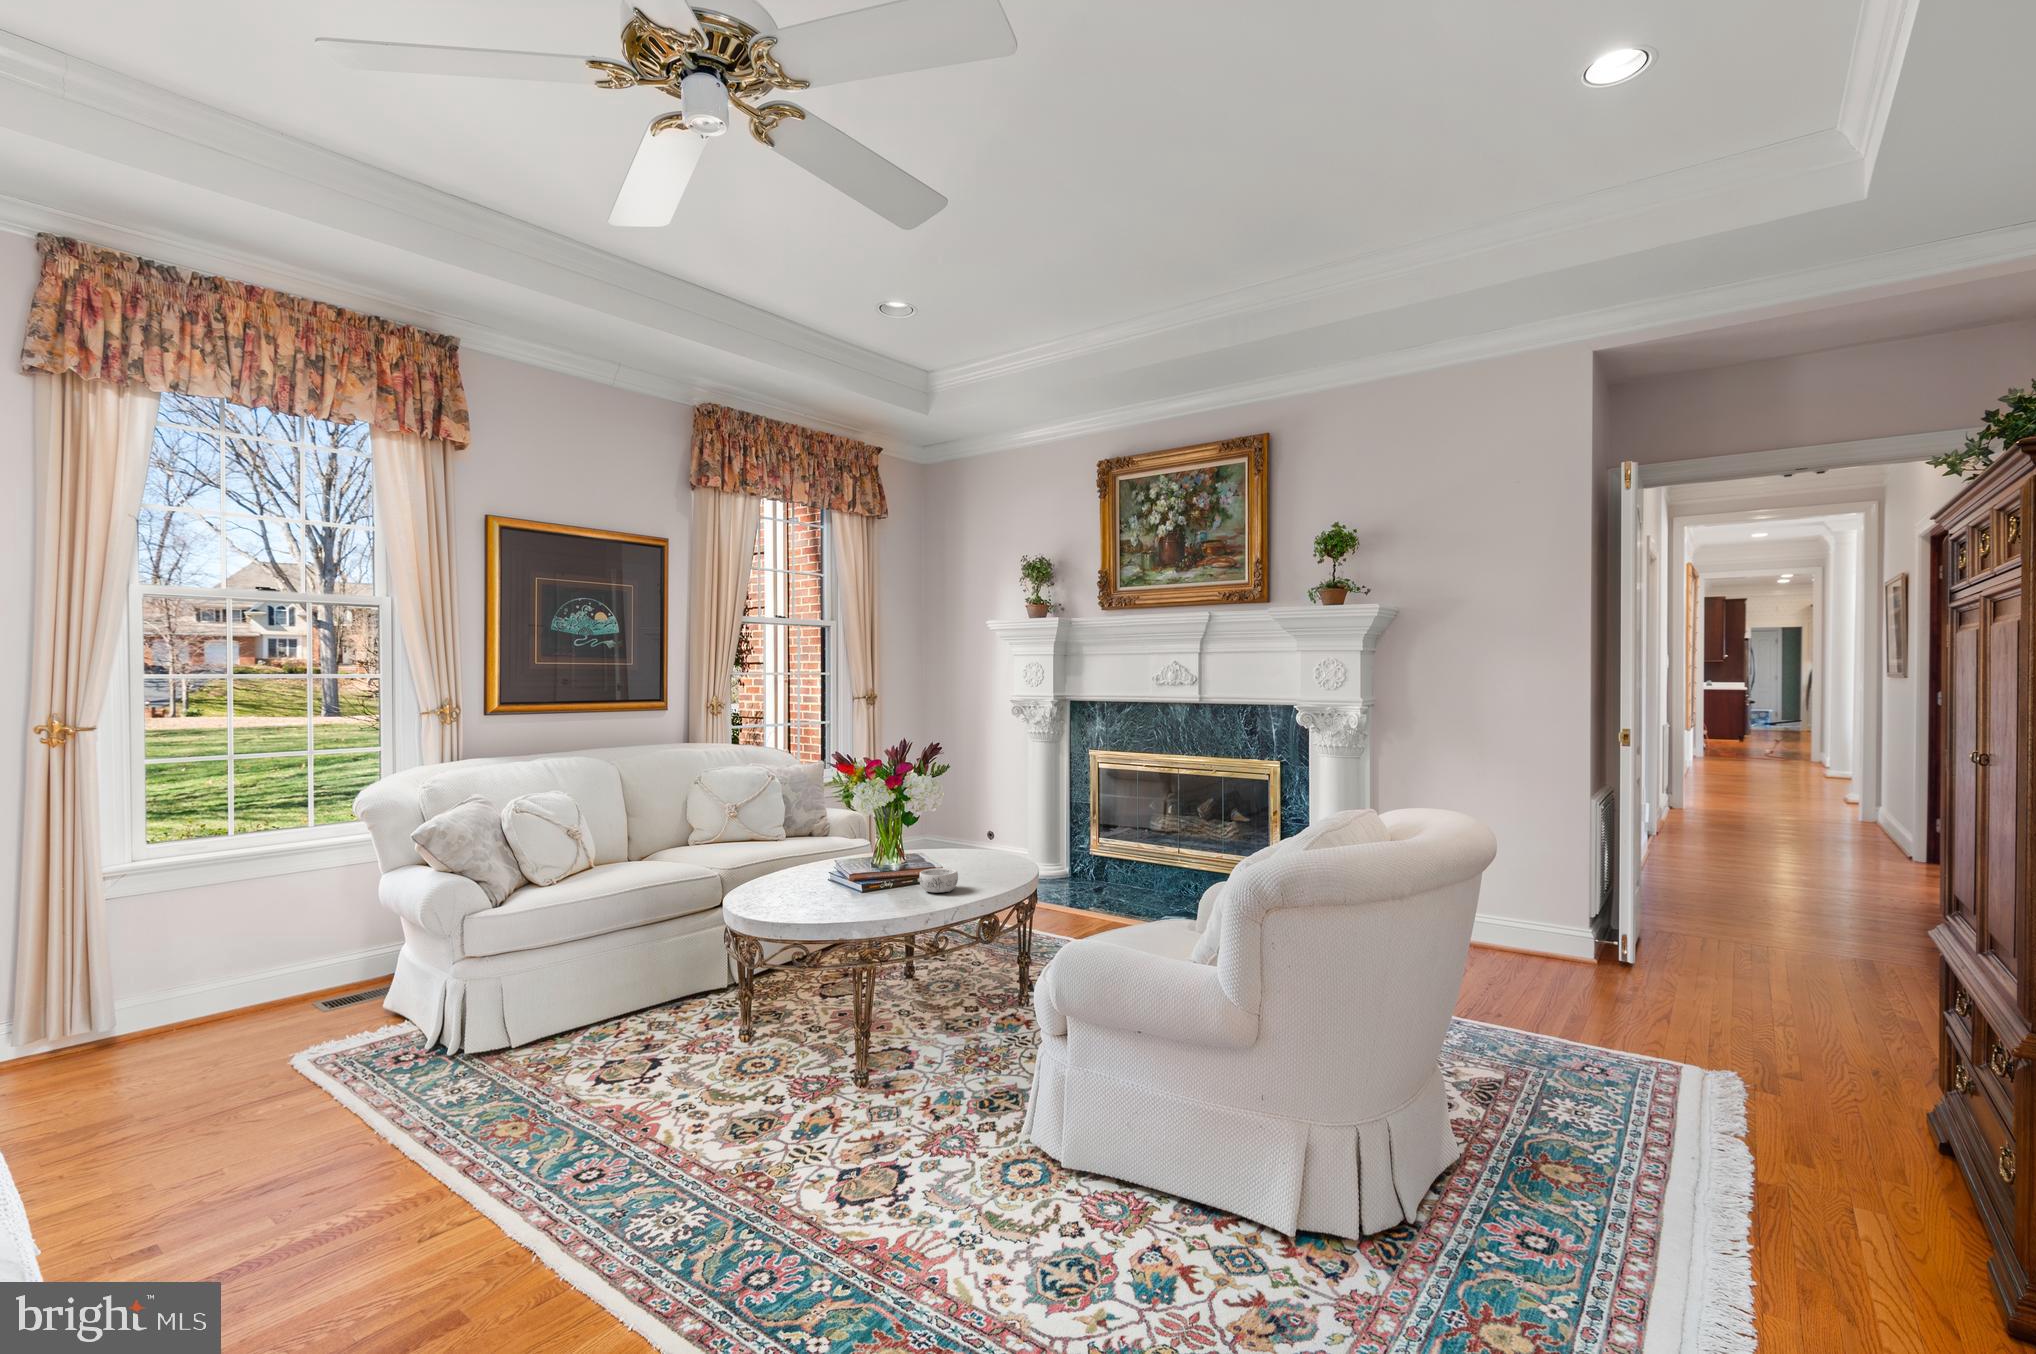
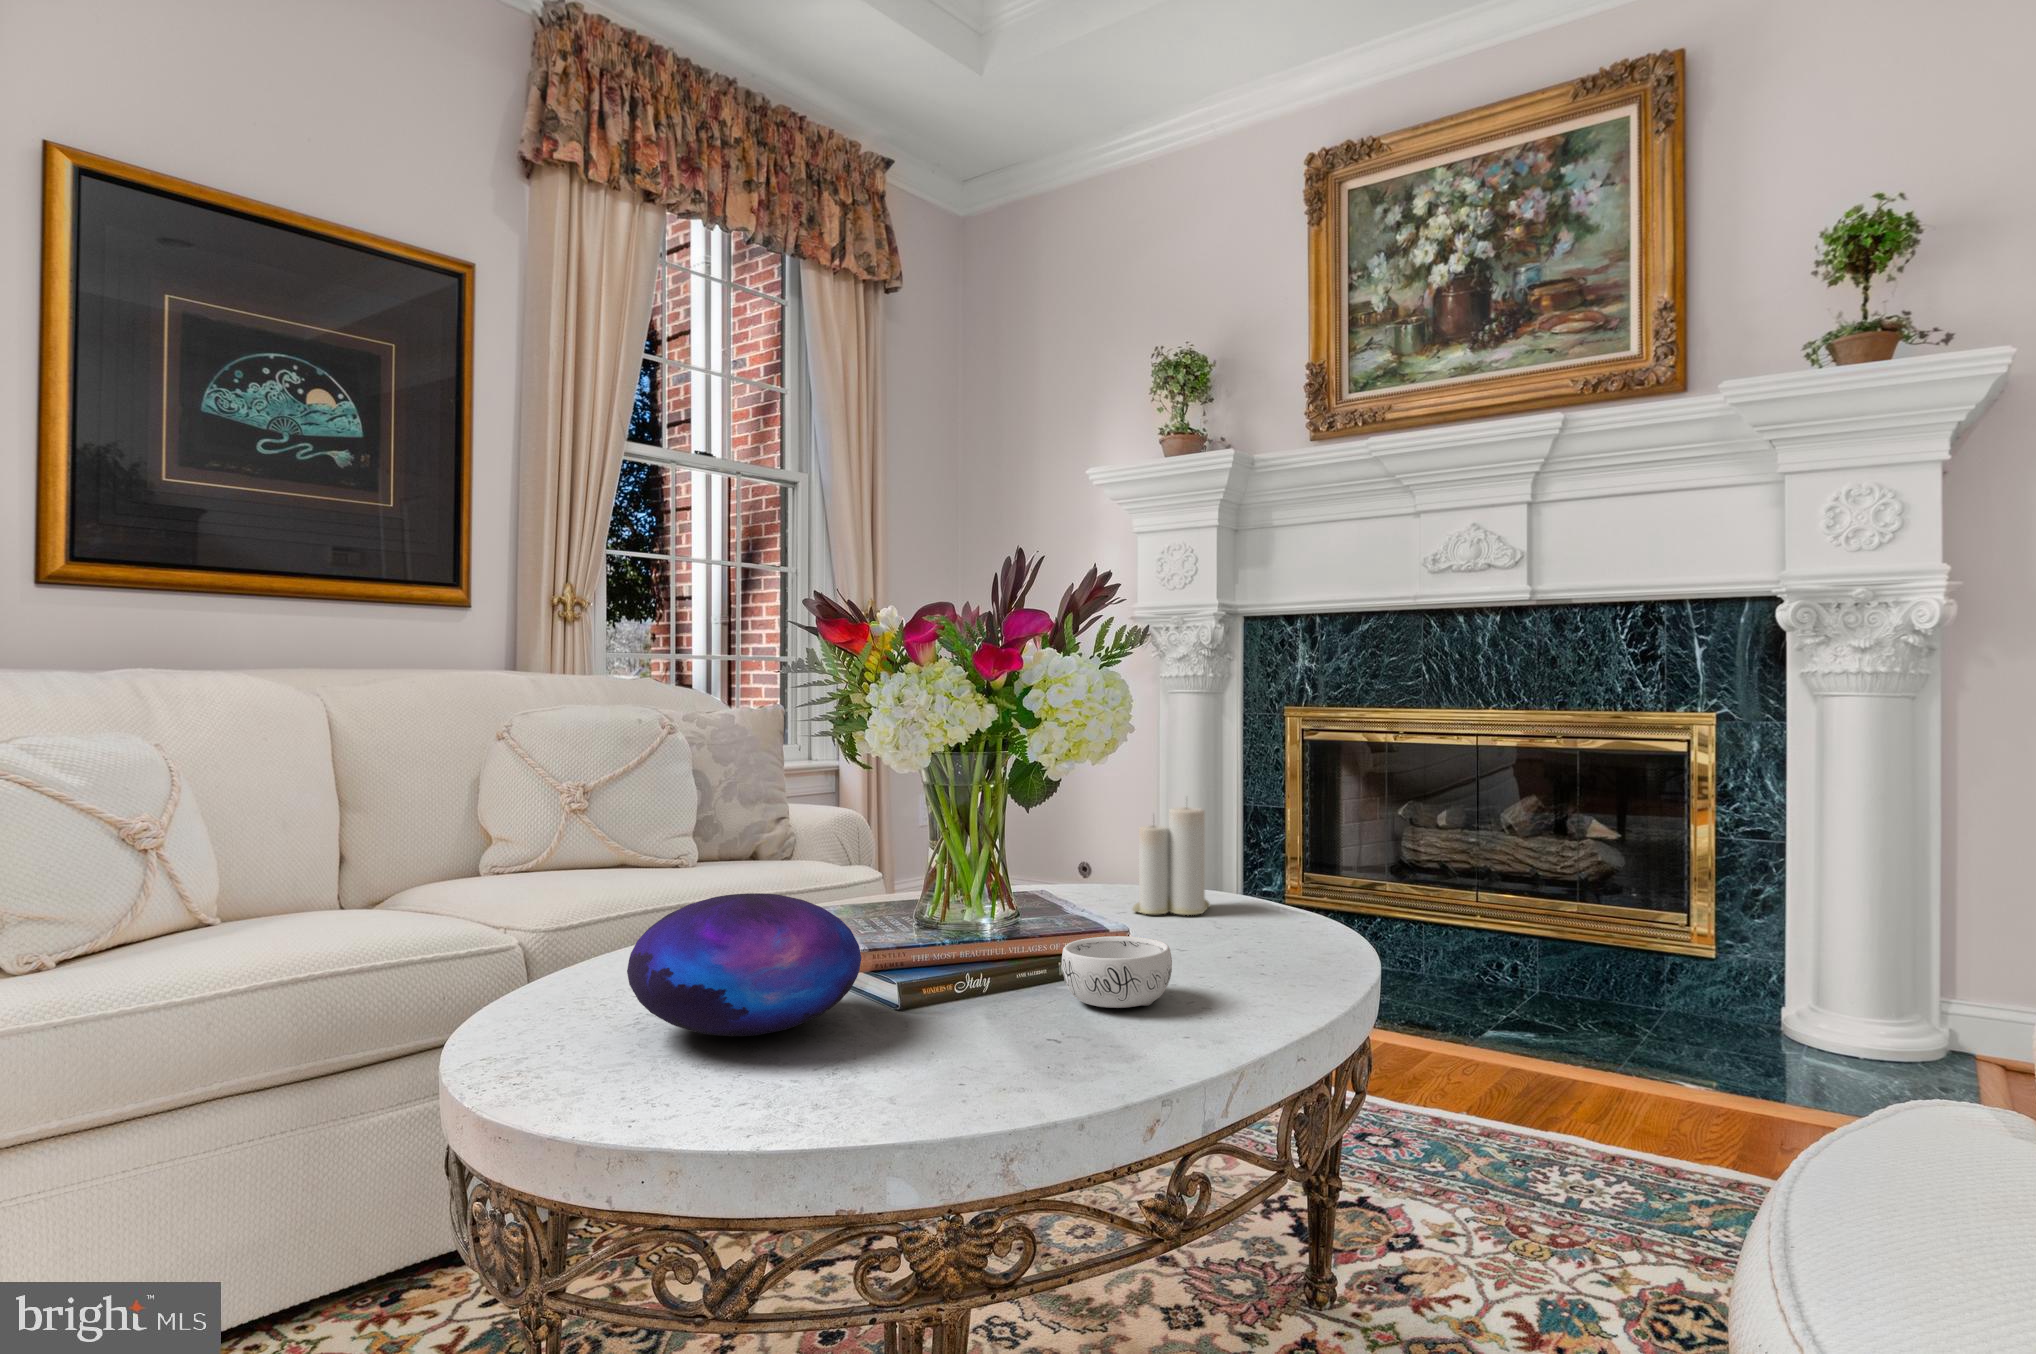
candle: none [965,813,998,861] -> present [1133,807,1210,915]
decorative orb: none [769,854,848,901] -> present [627,893,861,1036]

